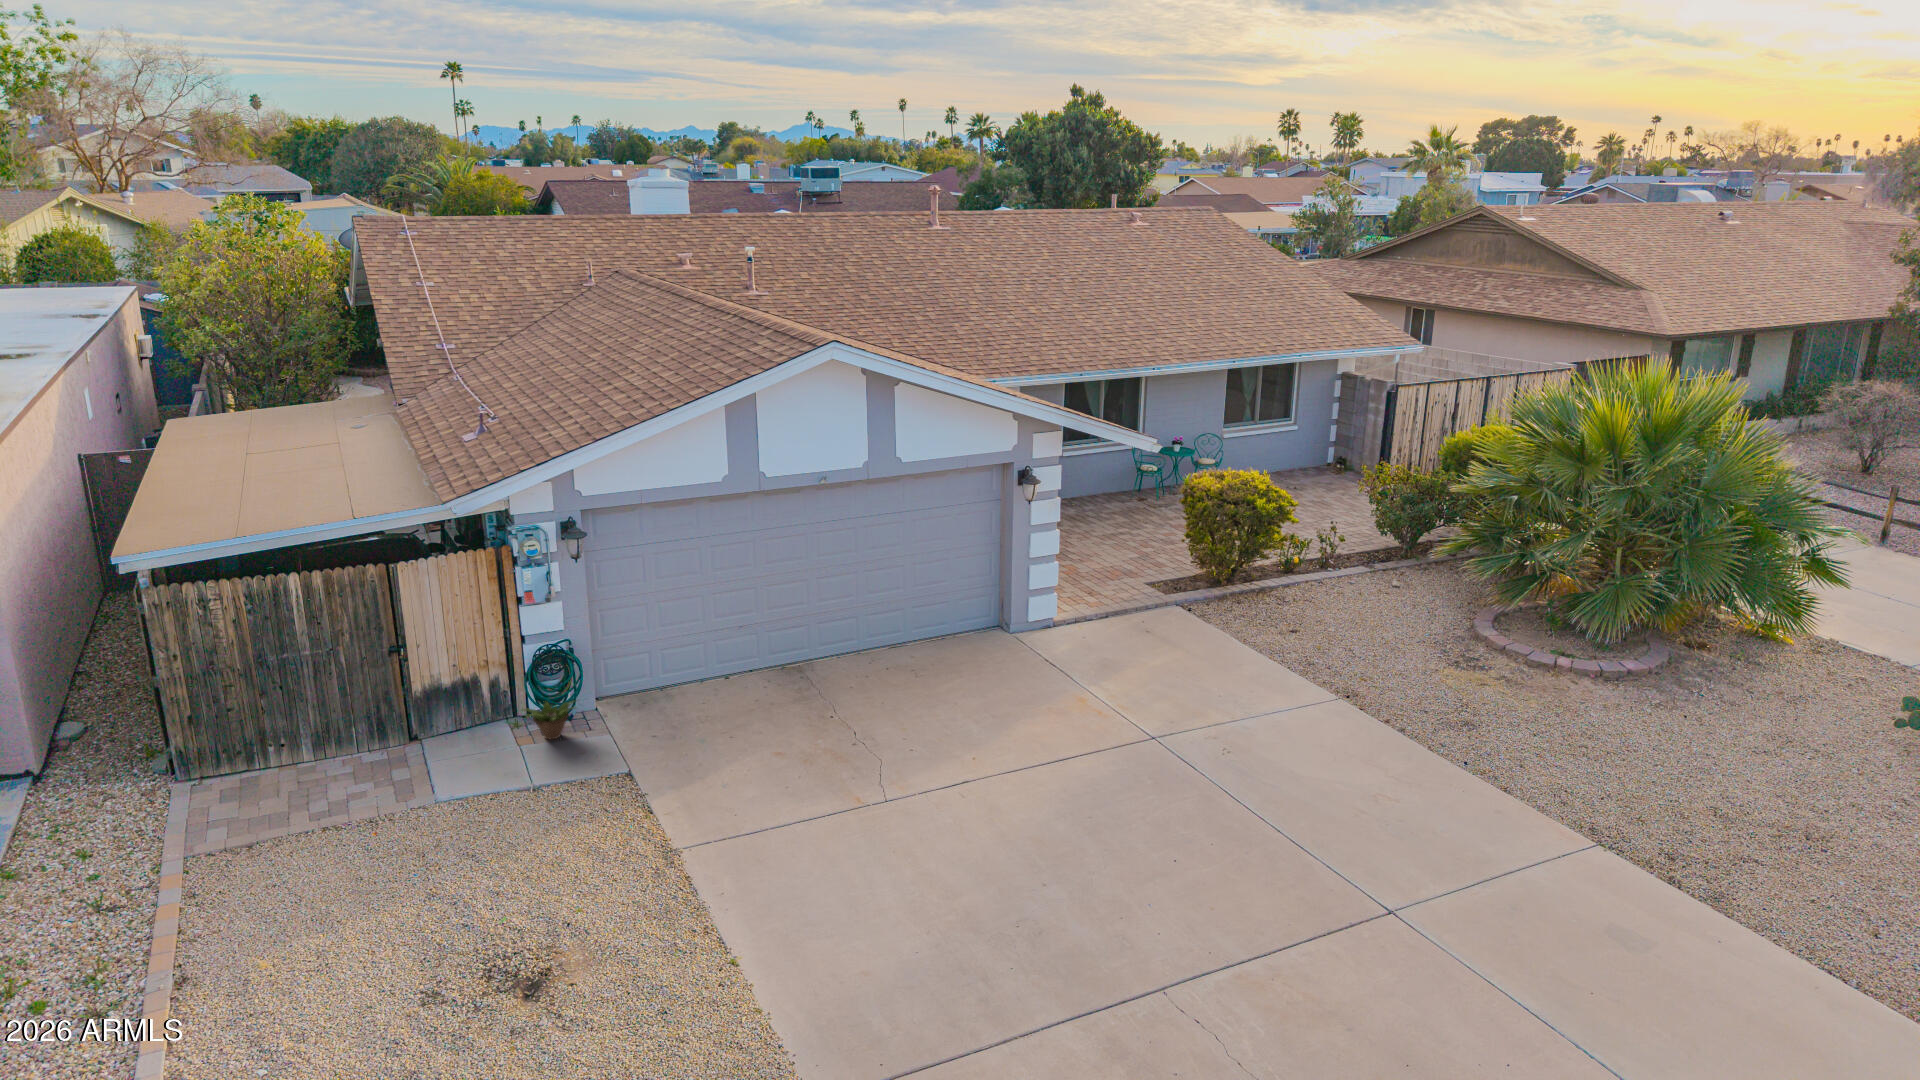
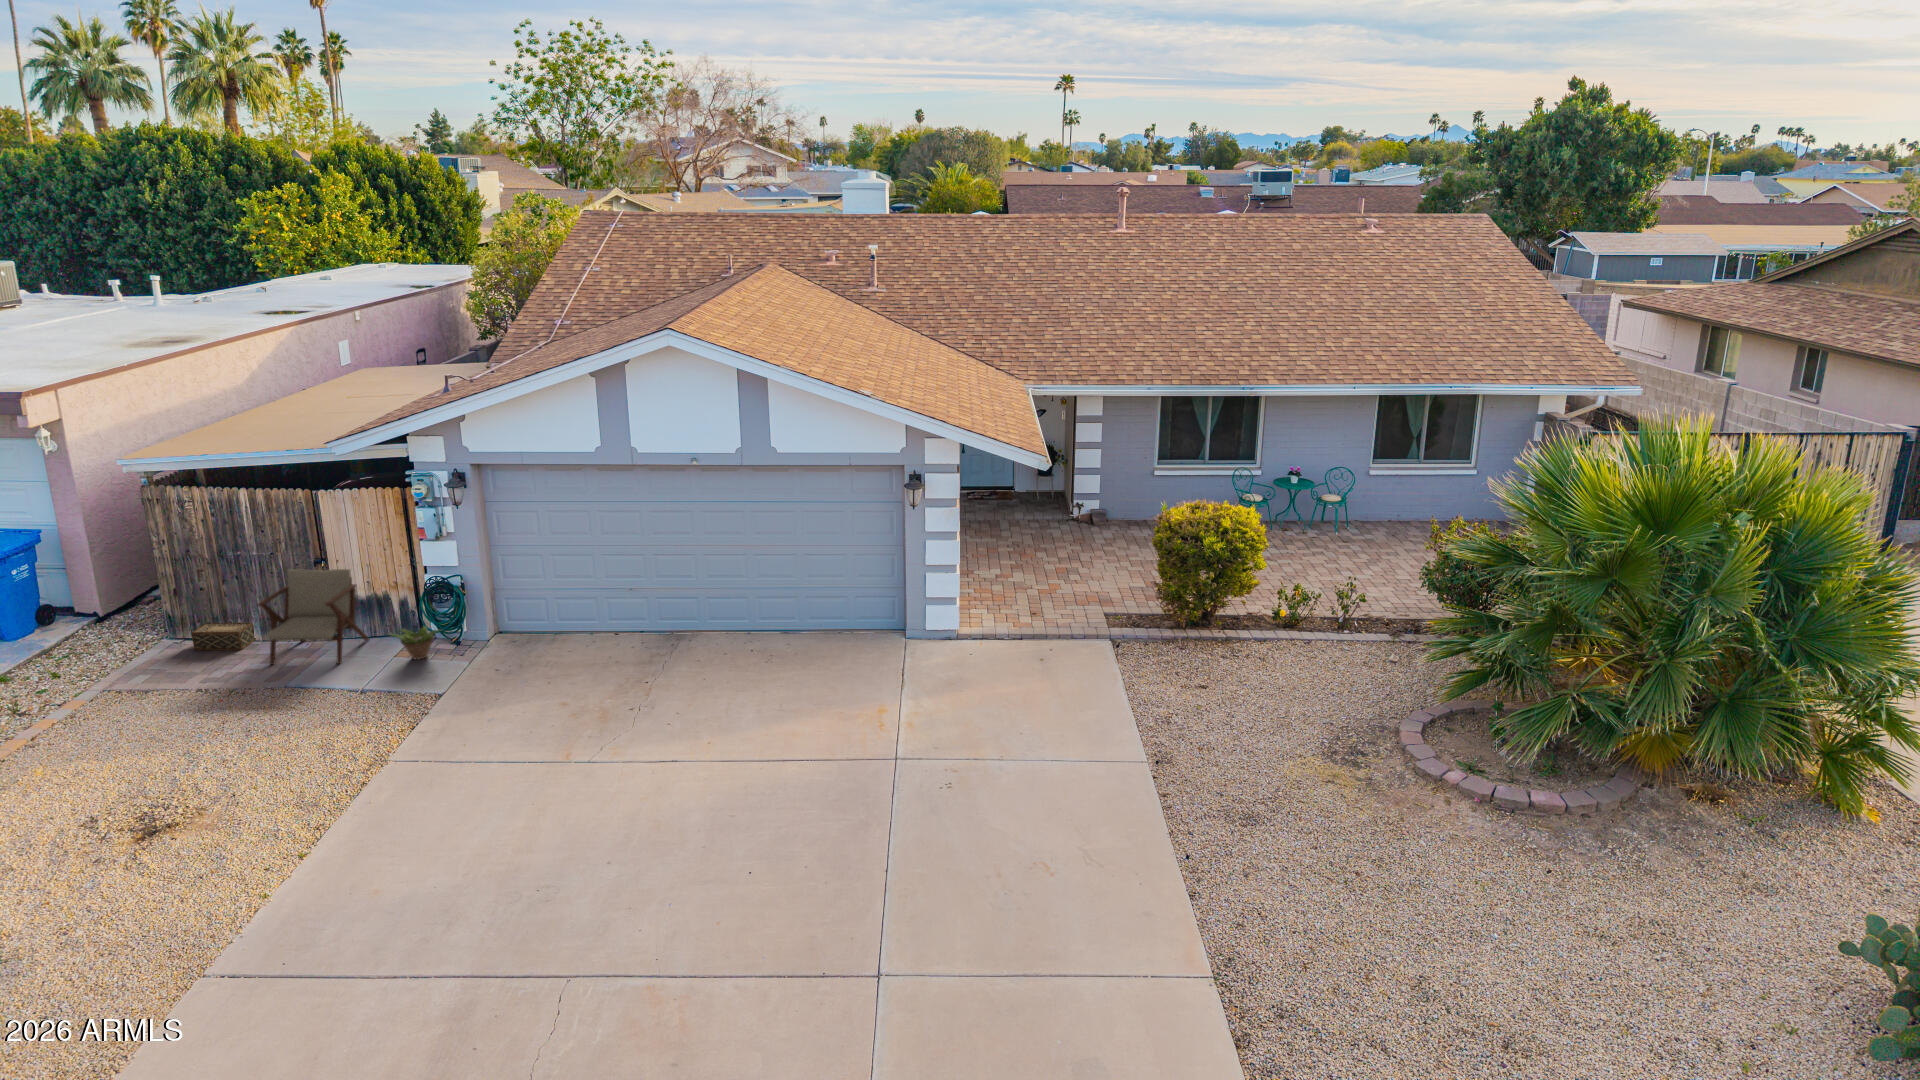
lounge chair: none [363,651,469,779] -> present [258,569,369,665]
woven basket: none [240,740,310,786] -> present [192,623,256,650]

